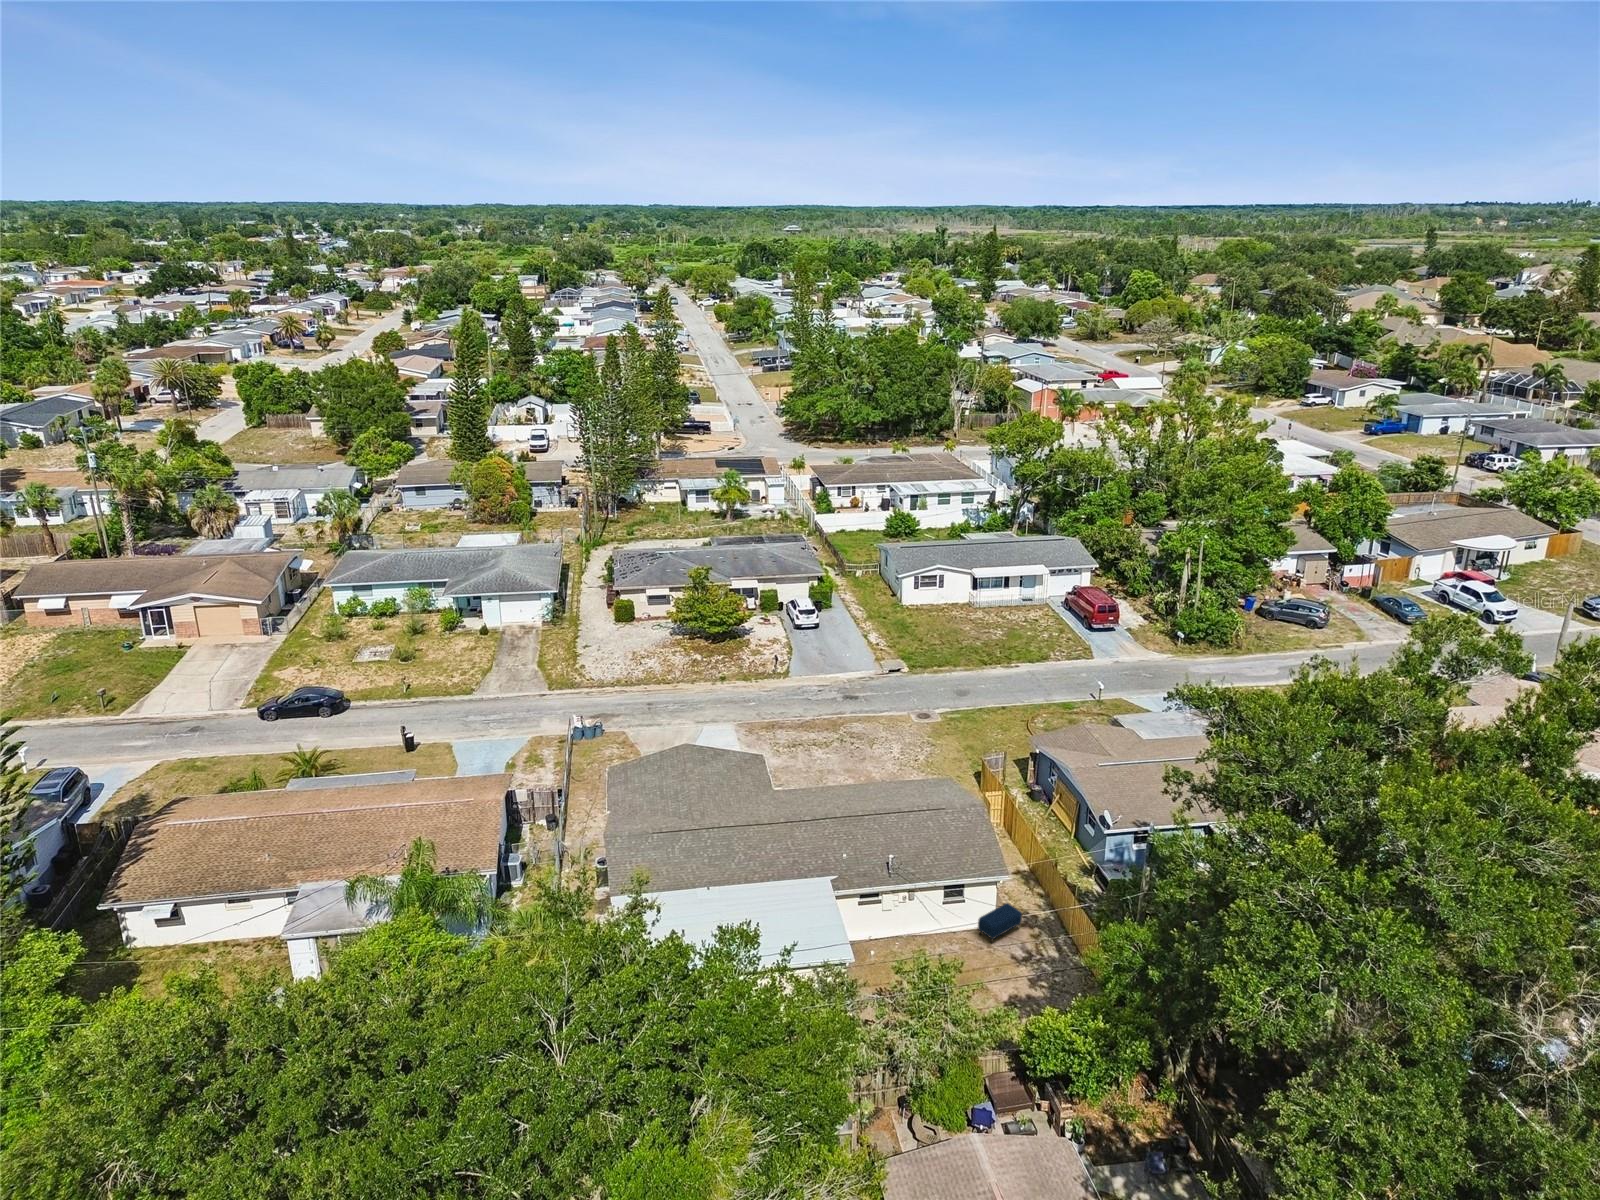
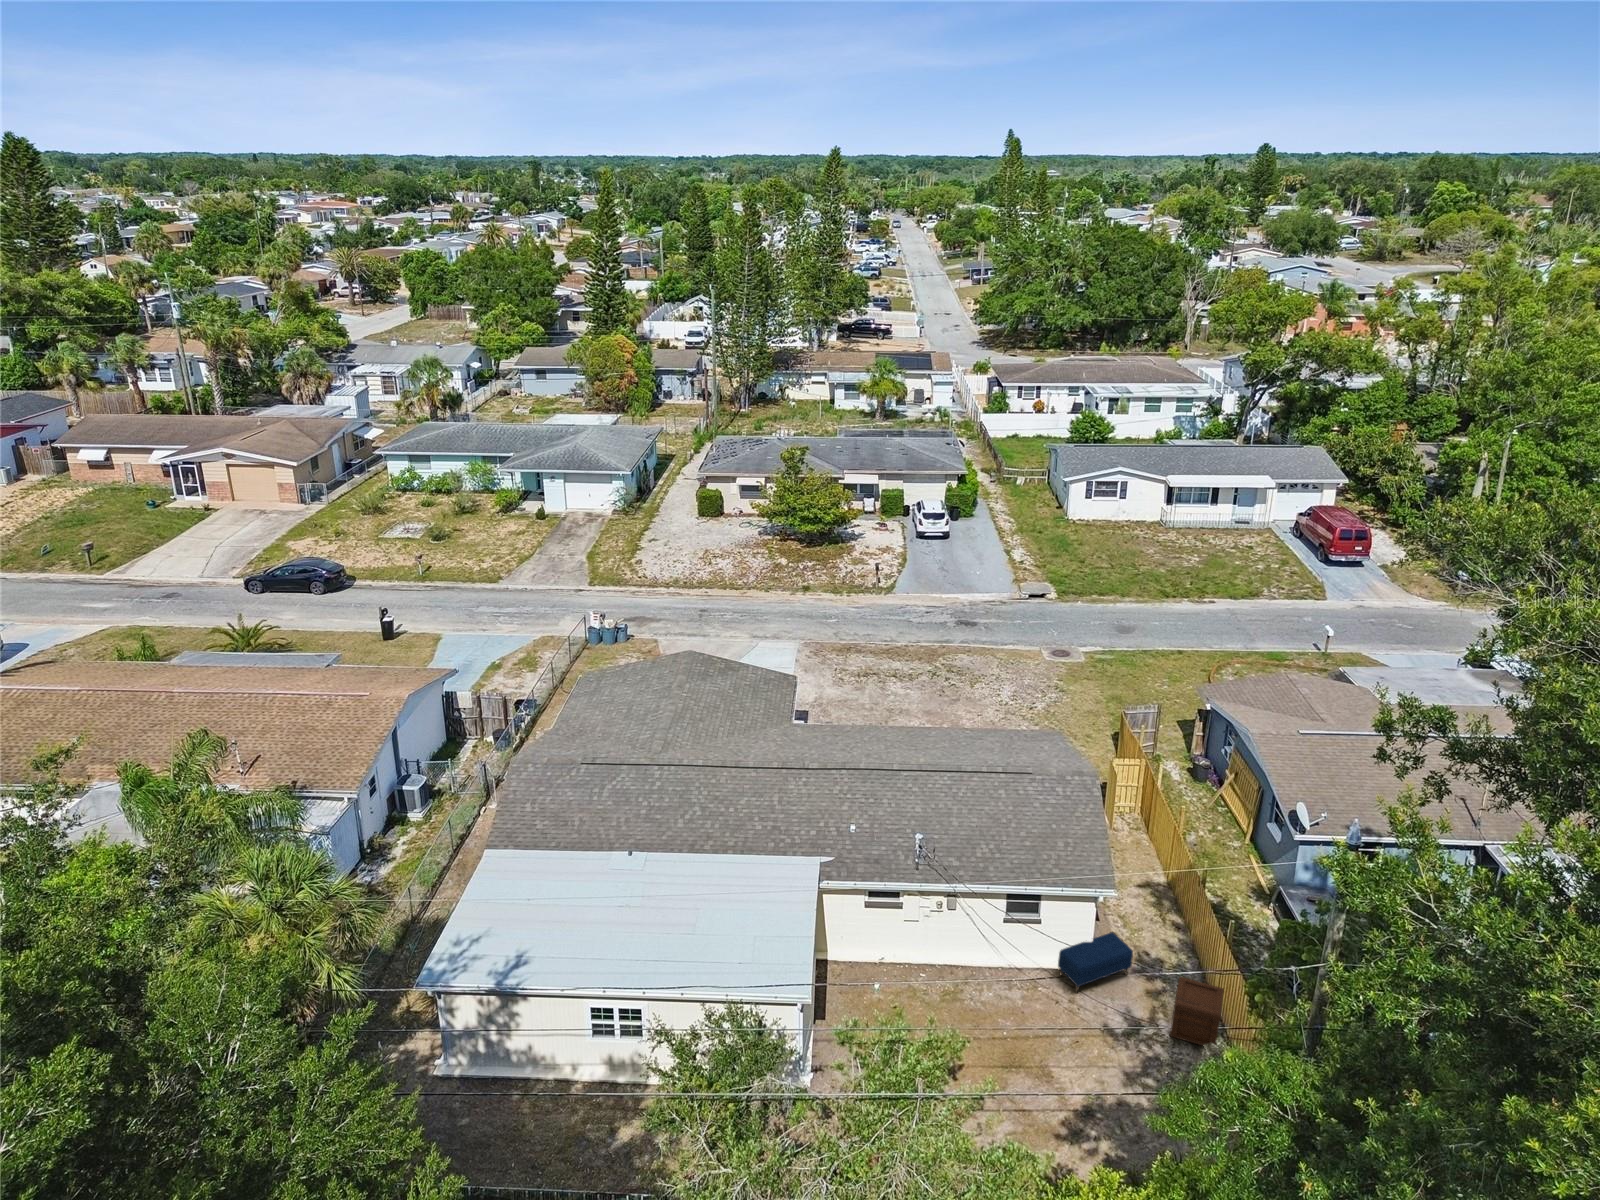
wooden crate: none [1051,924,1081,964] -> present [1170,977,1224,1045]

